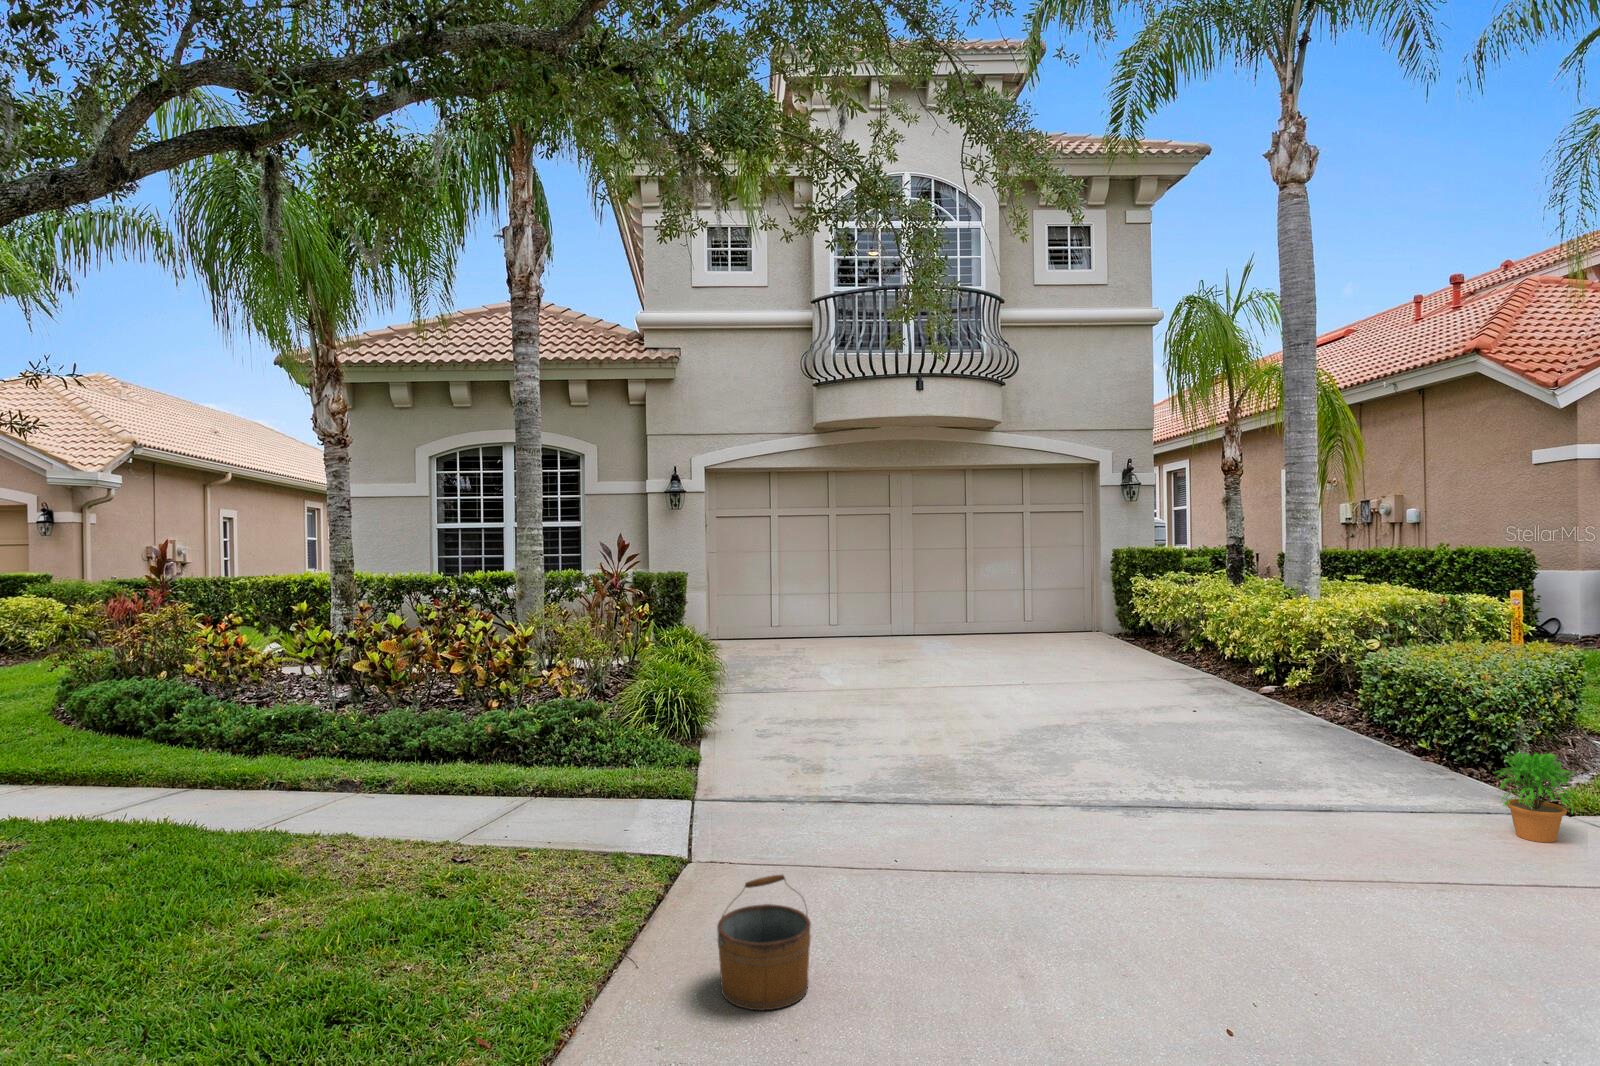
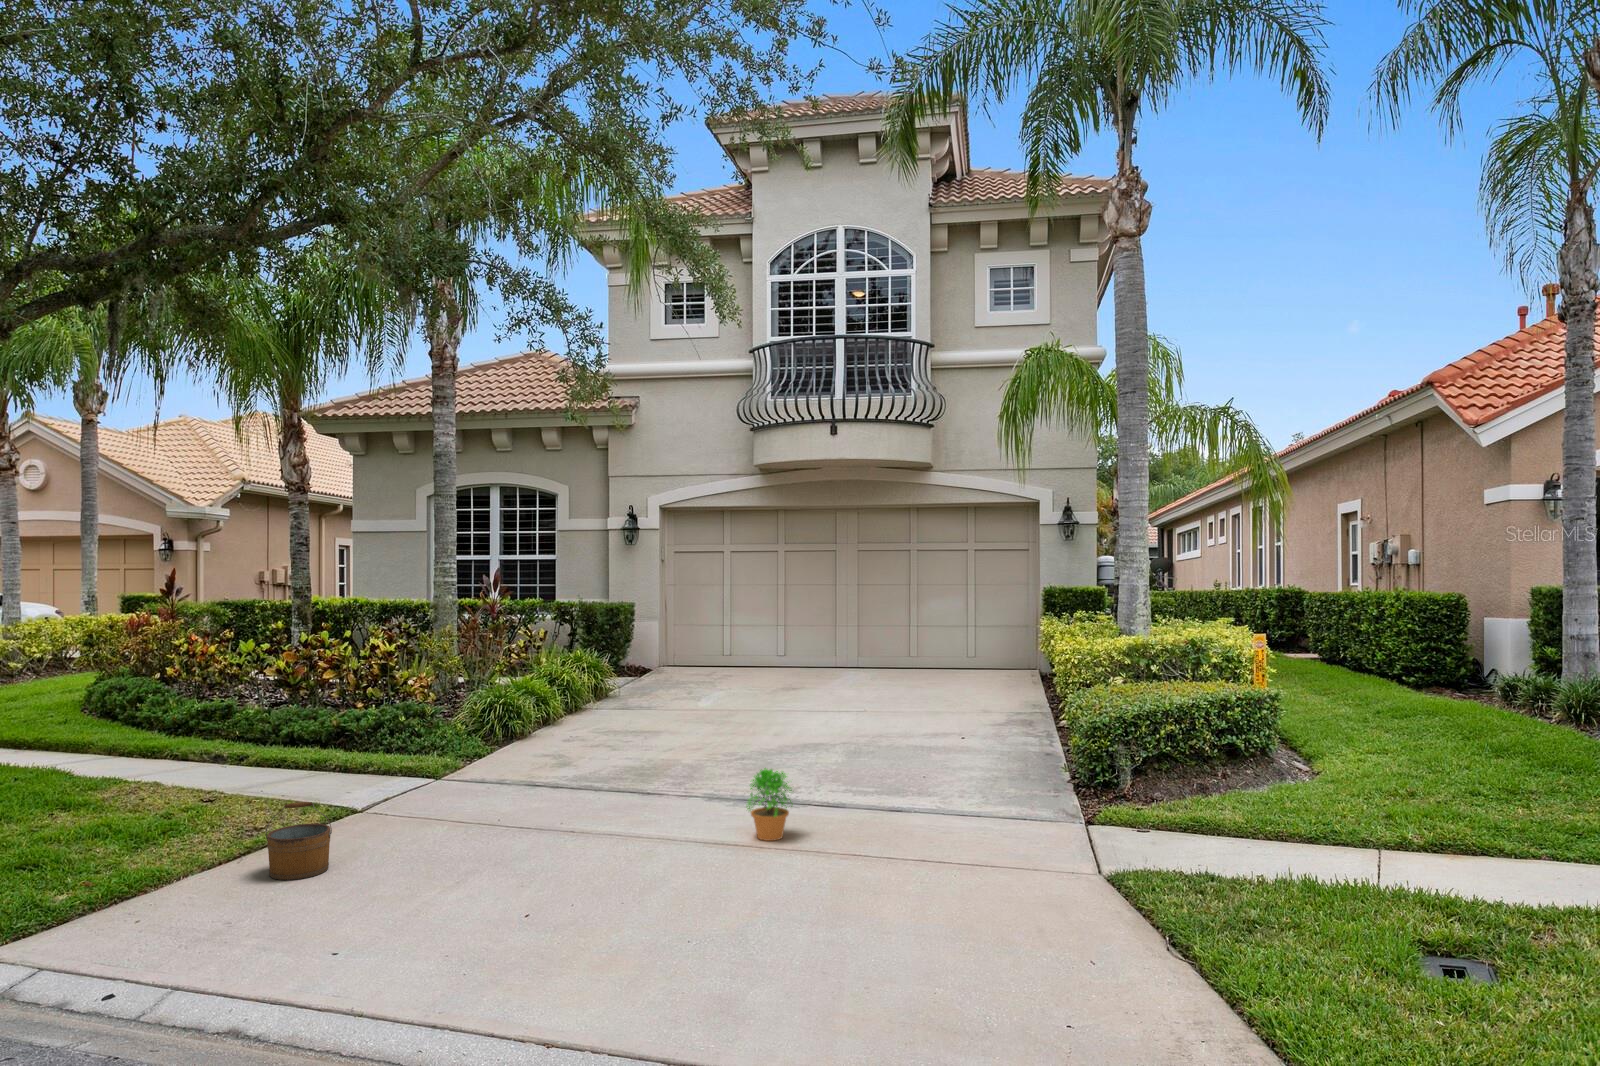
potted plant: present [1495,752,1576,843] -> present [747,768,793,841]

